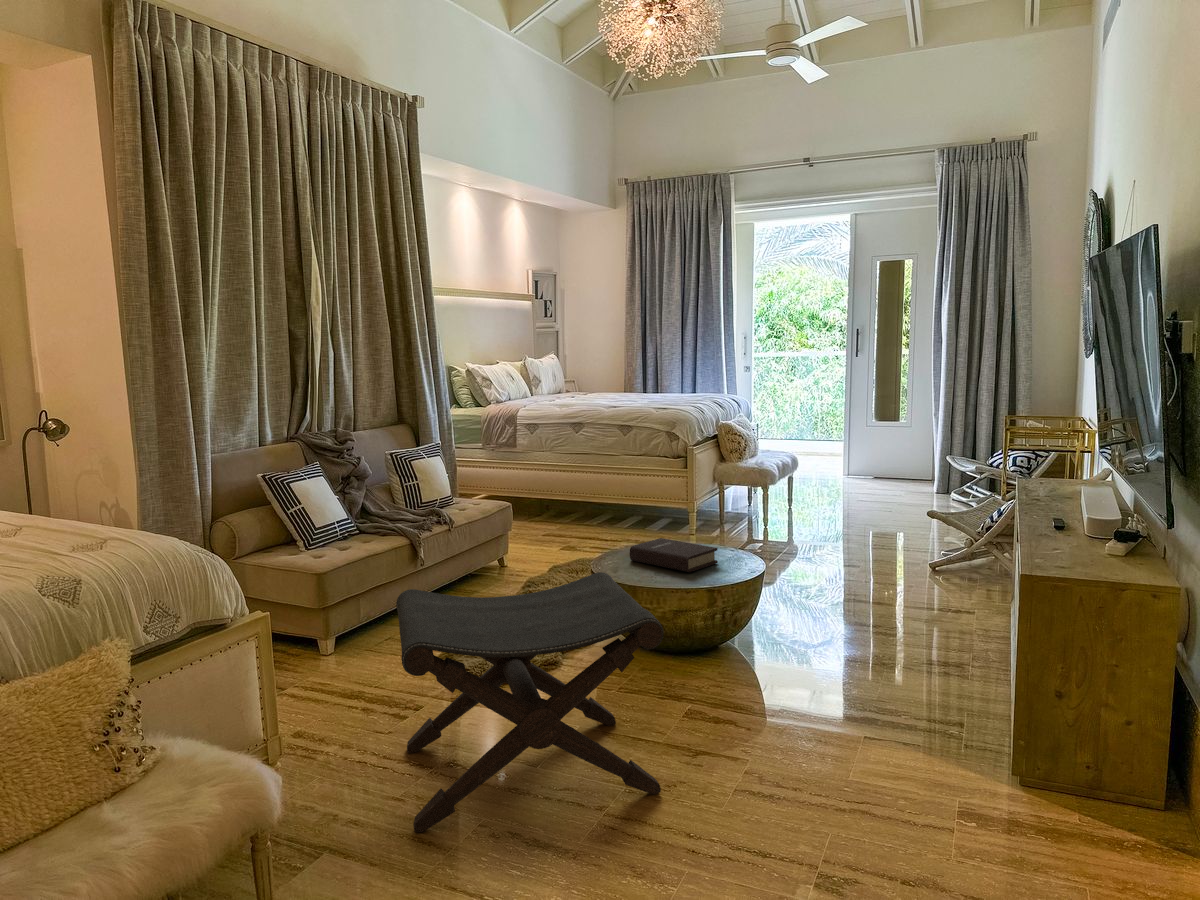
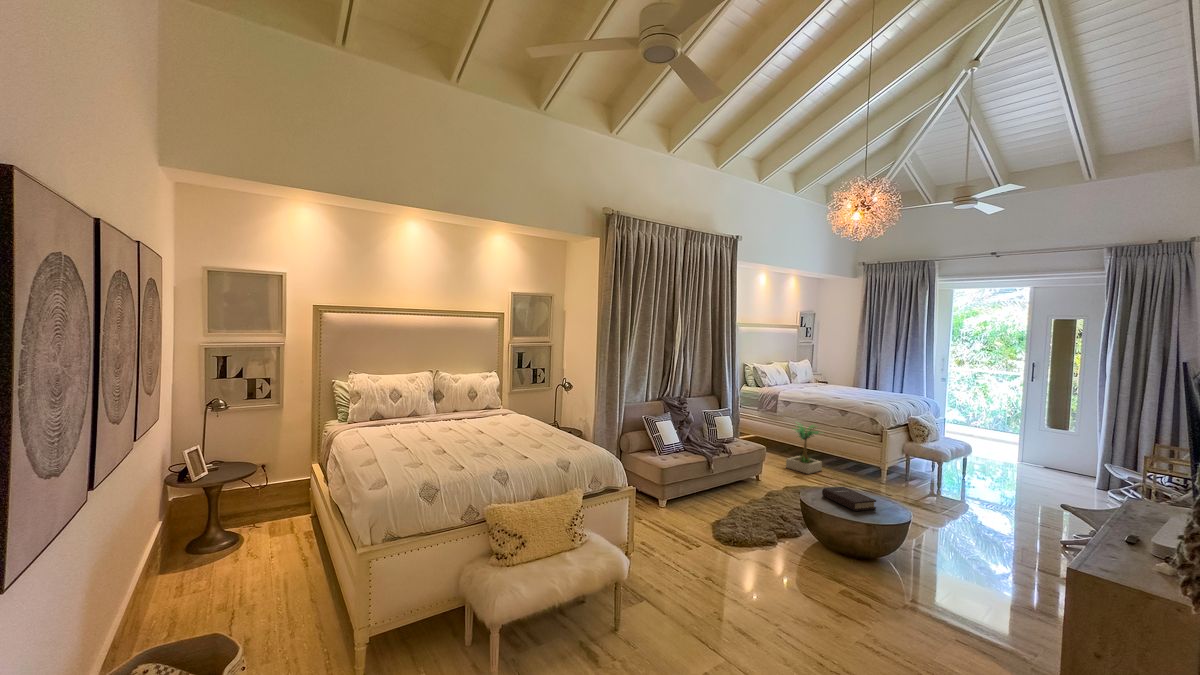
potted plant: none [542,453,606,541] -> present [786,424,822,474]
footstool: present [396,572,664,832] -> none [685,490,817,626]

